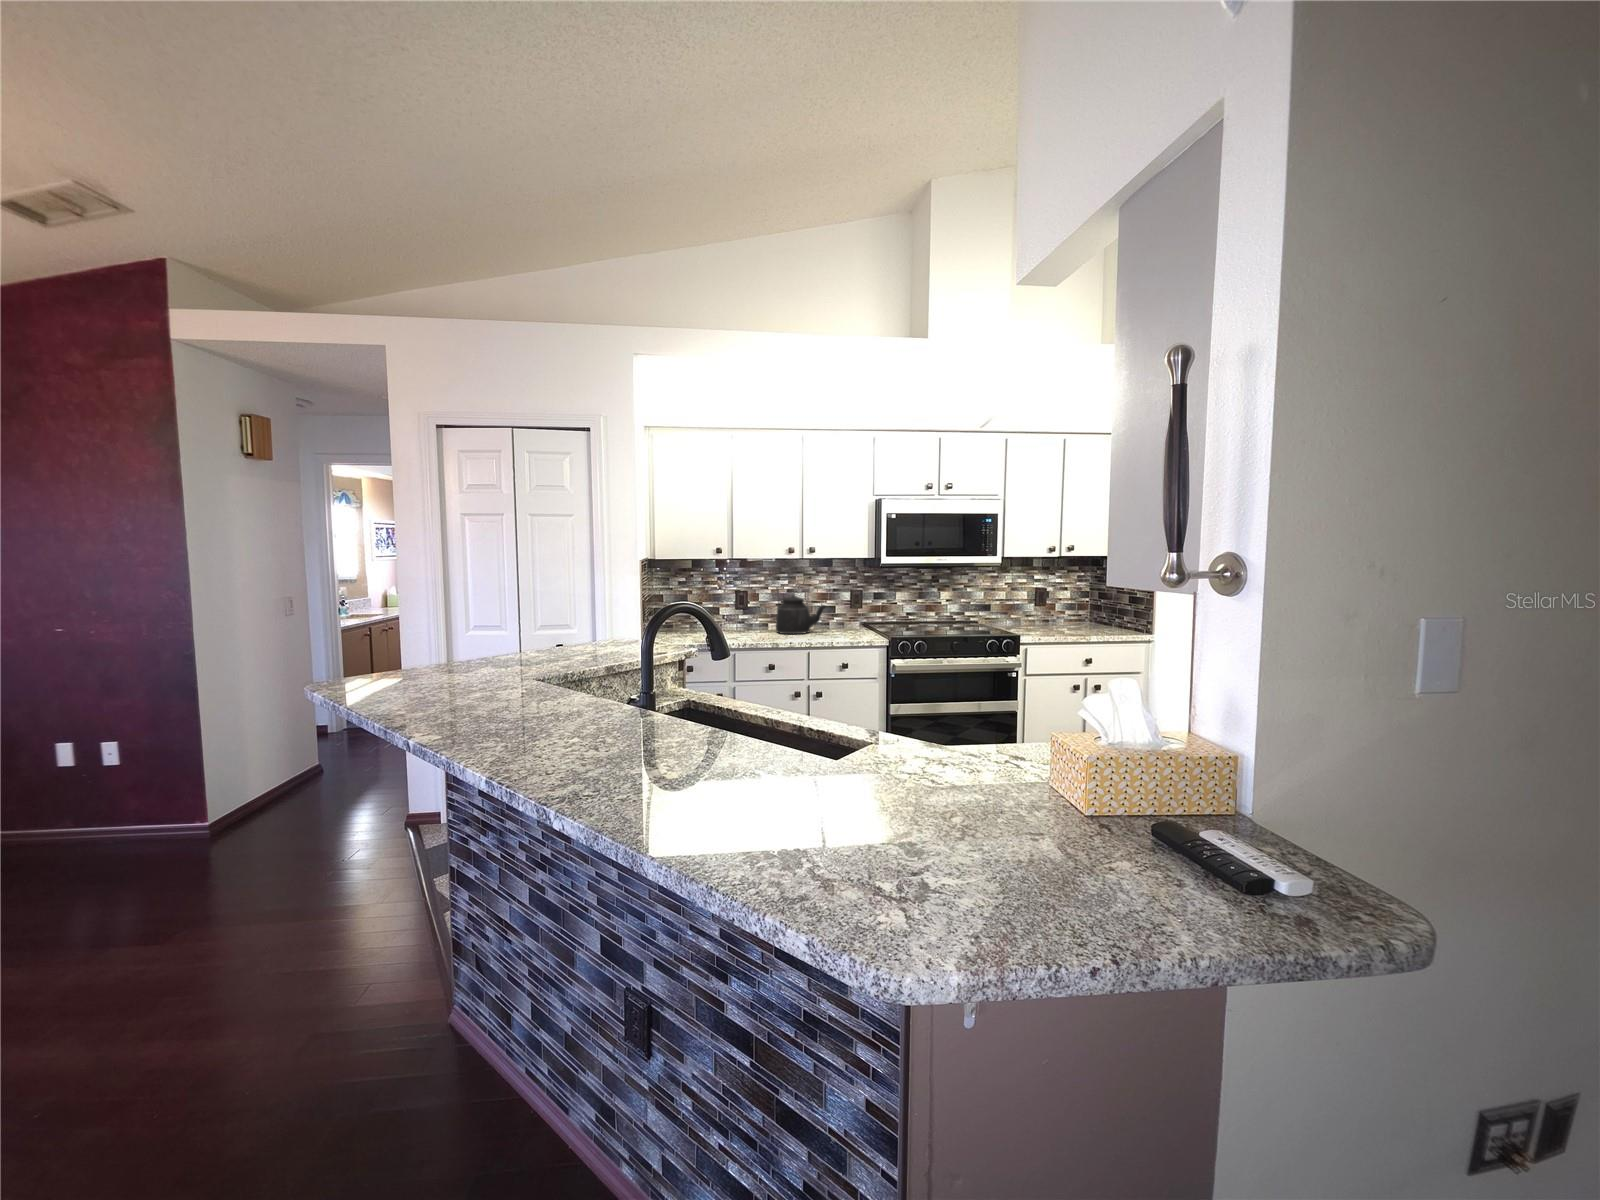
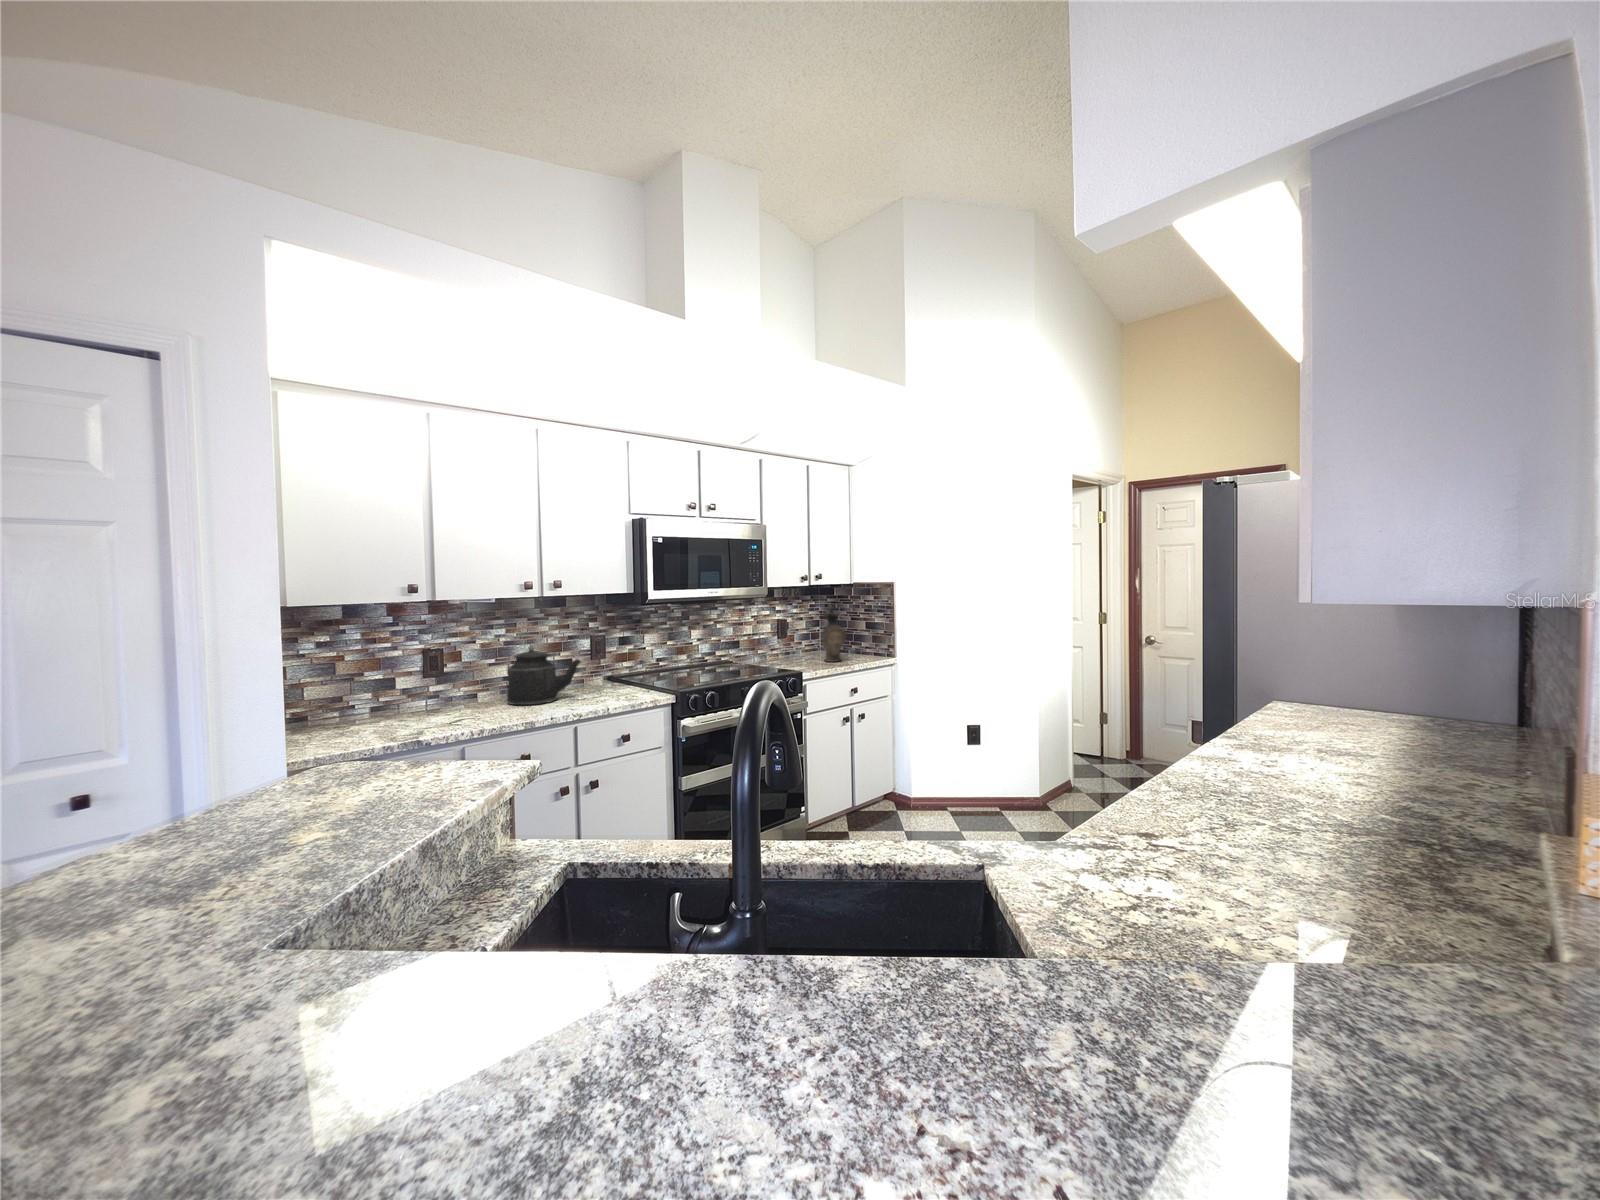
ceramic pitcher: none [1063,575,1089,630] -> present [822,605,846,662]

